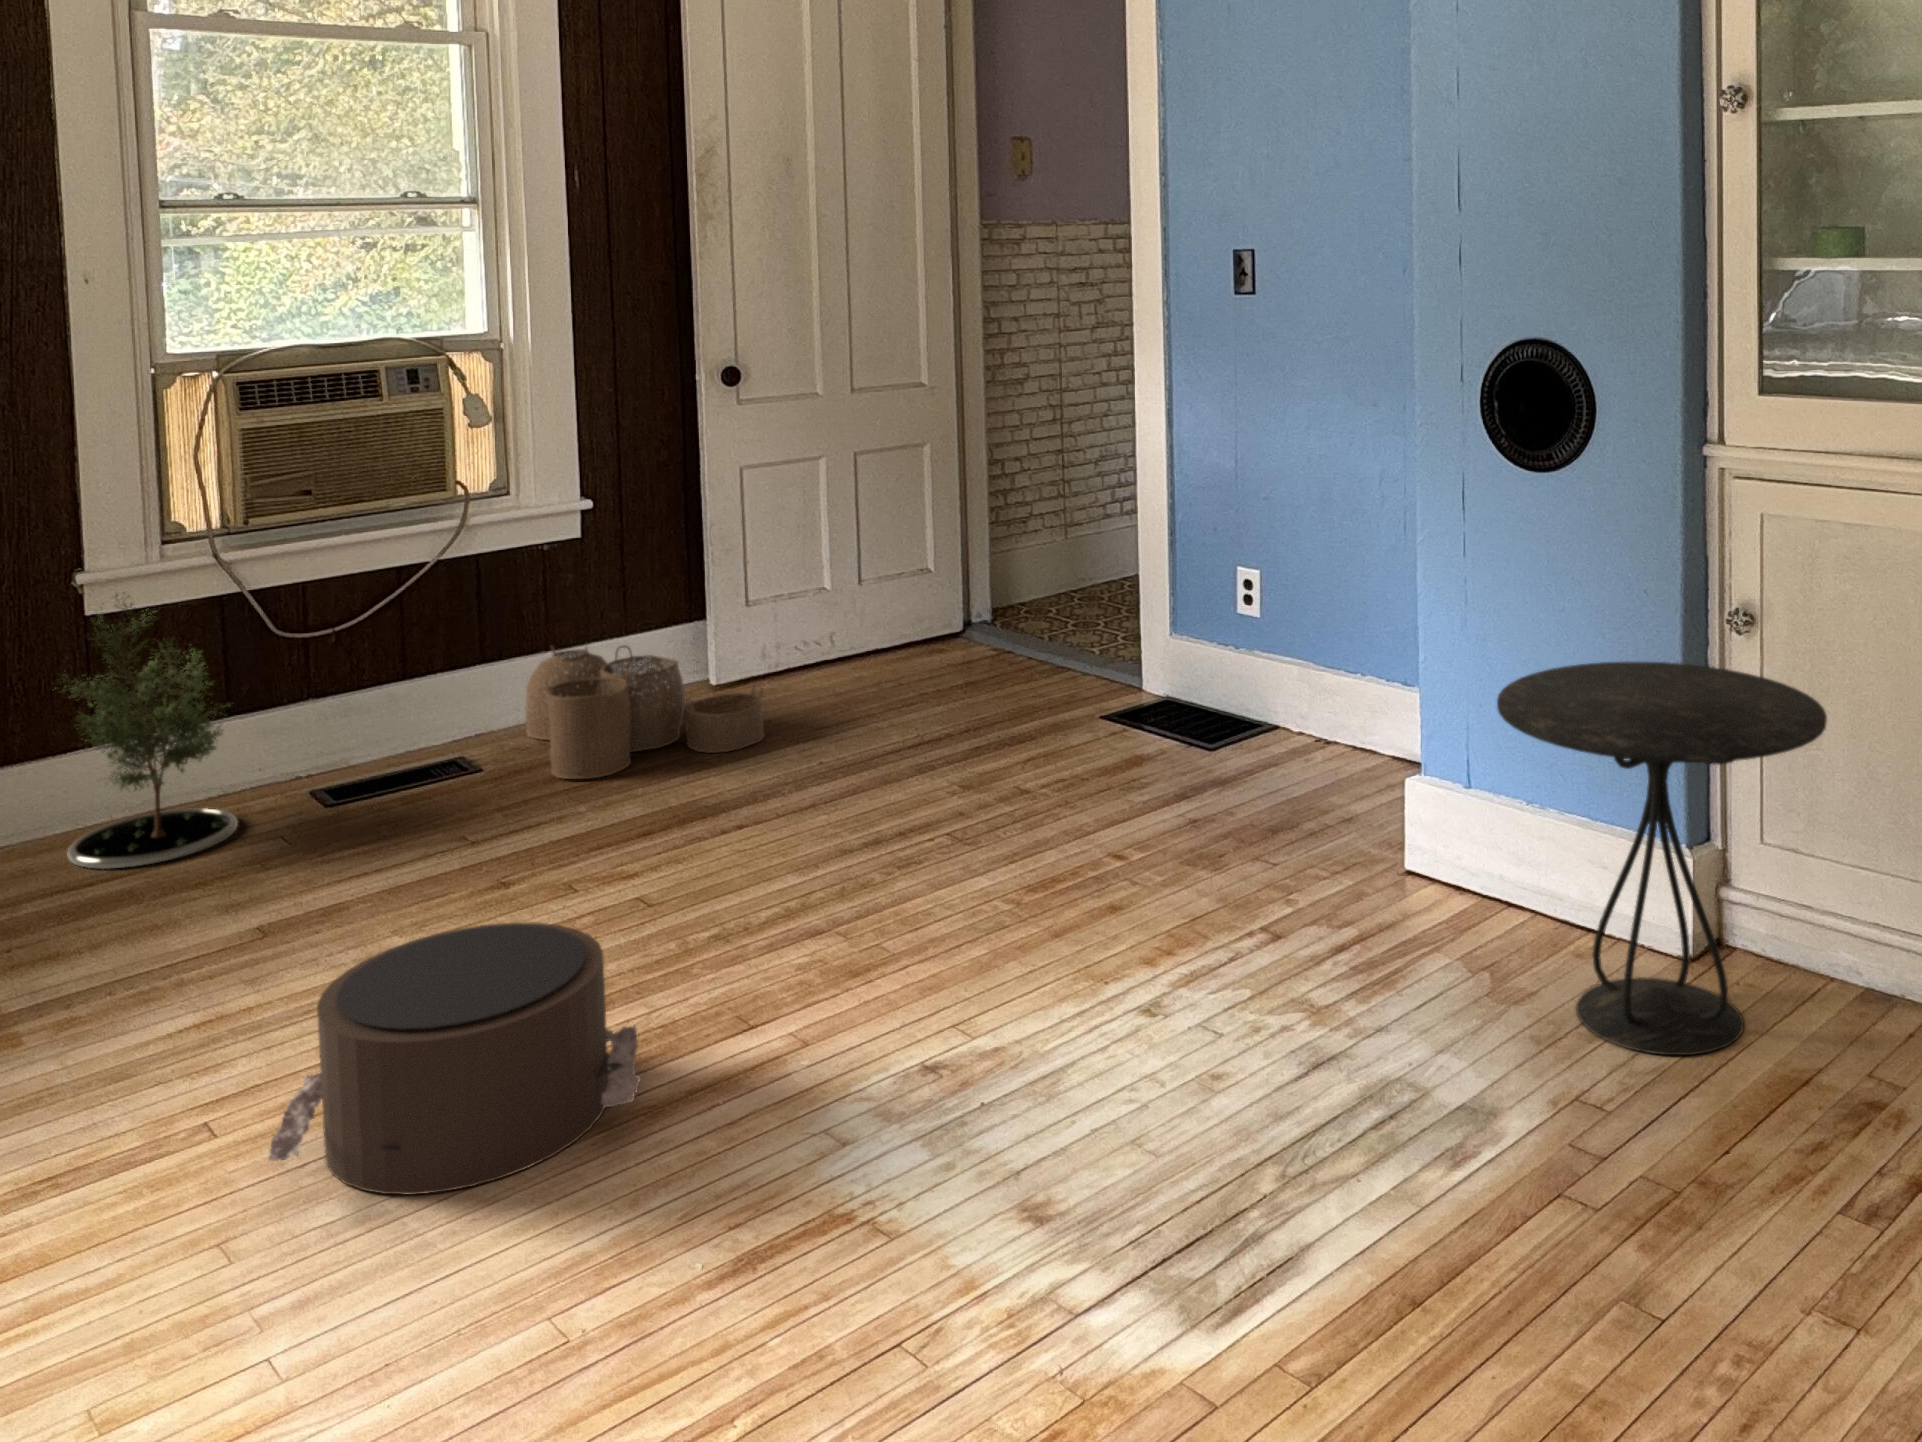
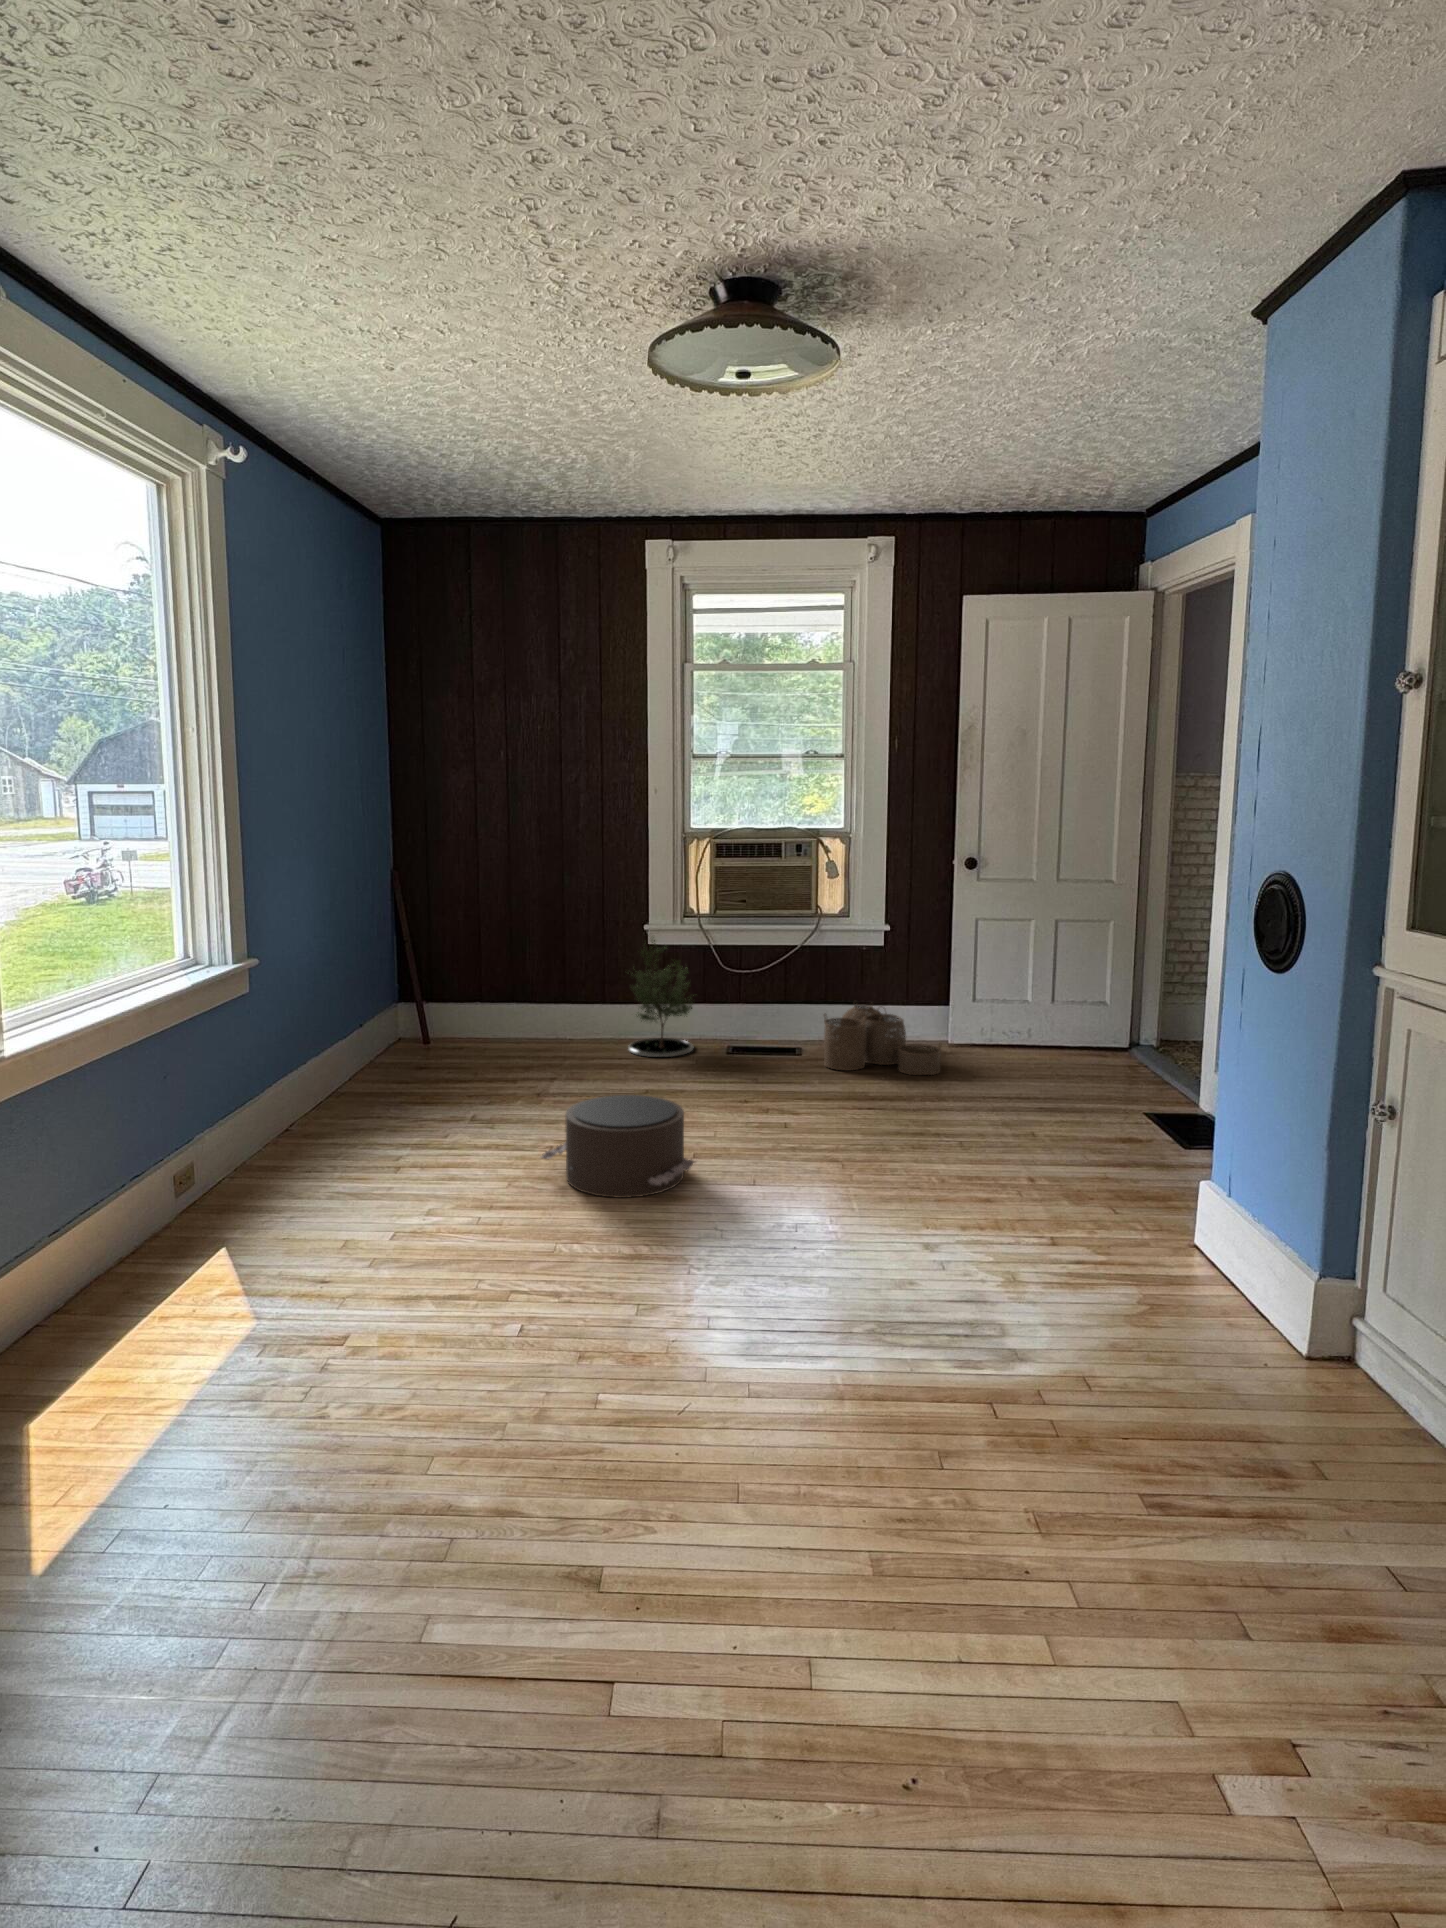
side table: present [1497,662,1827,1055] -> none [1105,1111,1374,1404]

